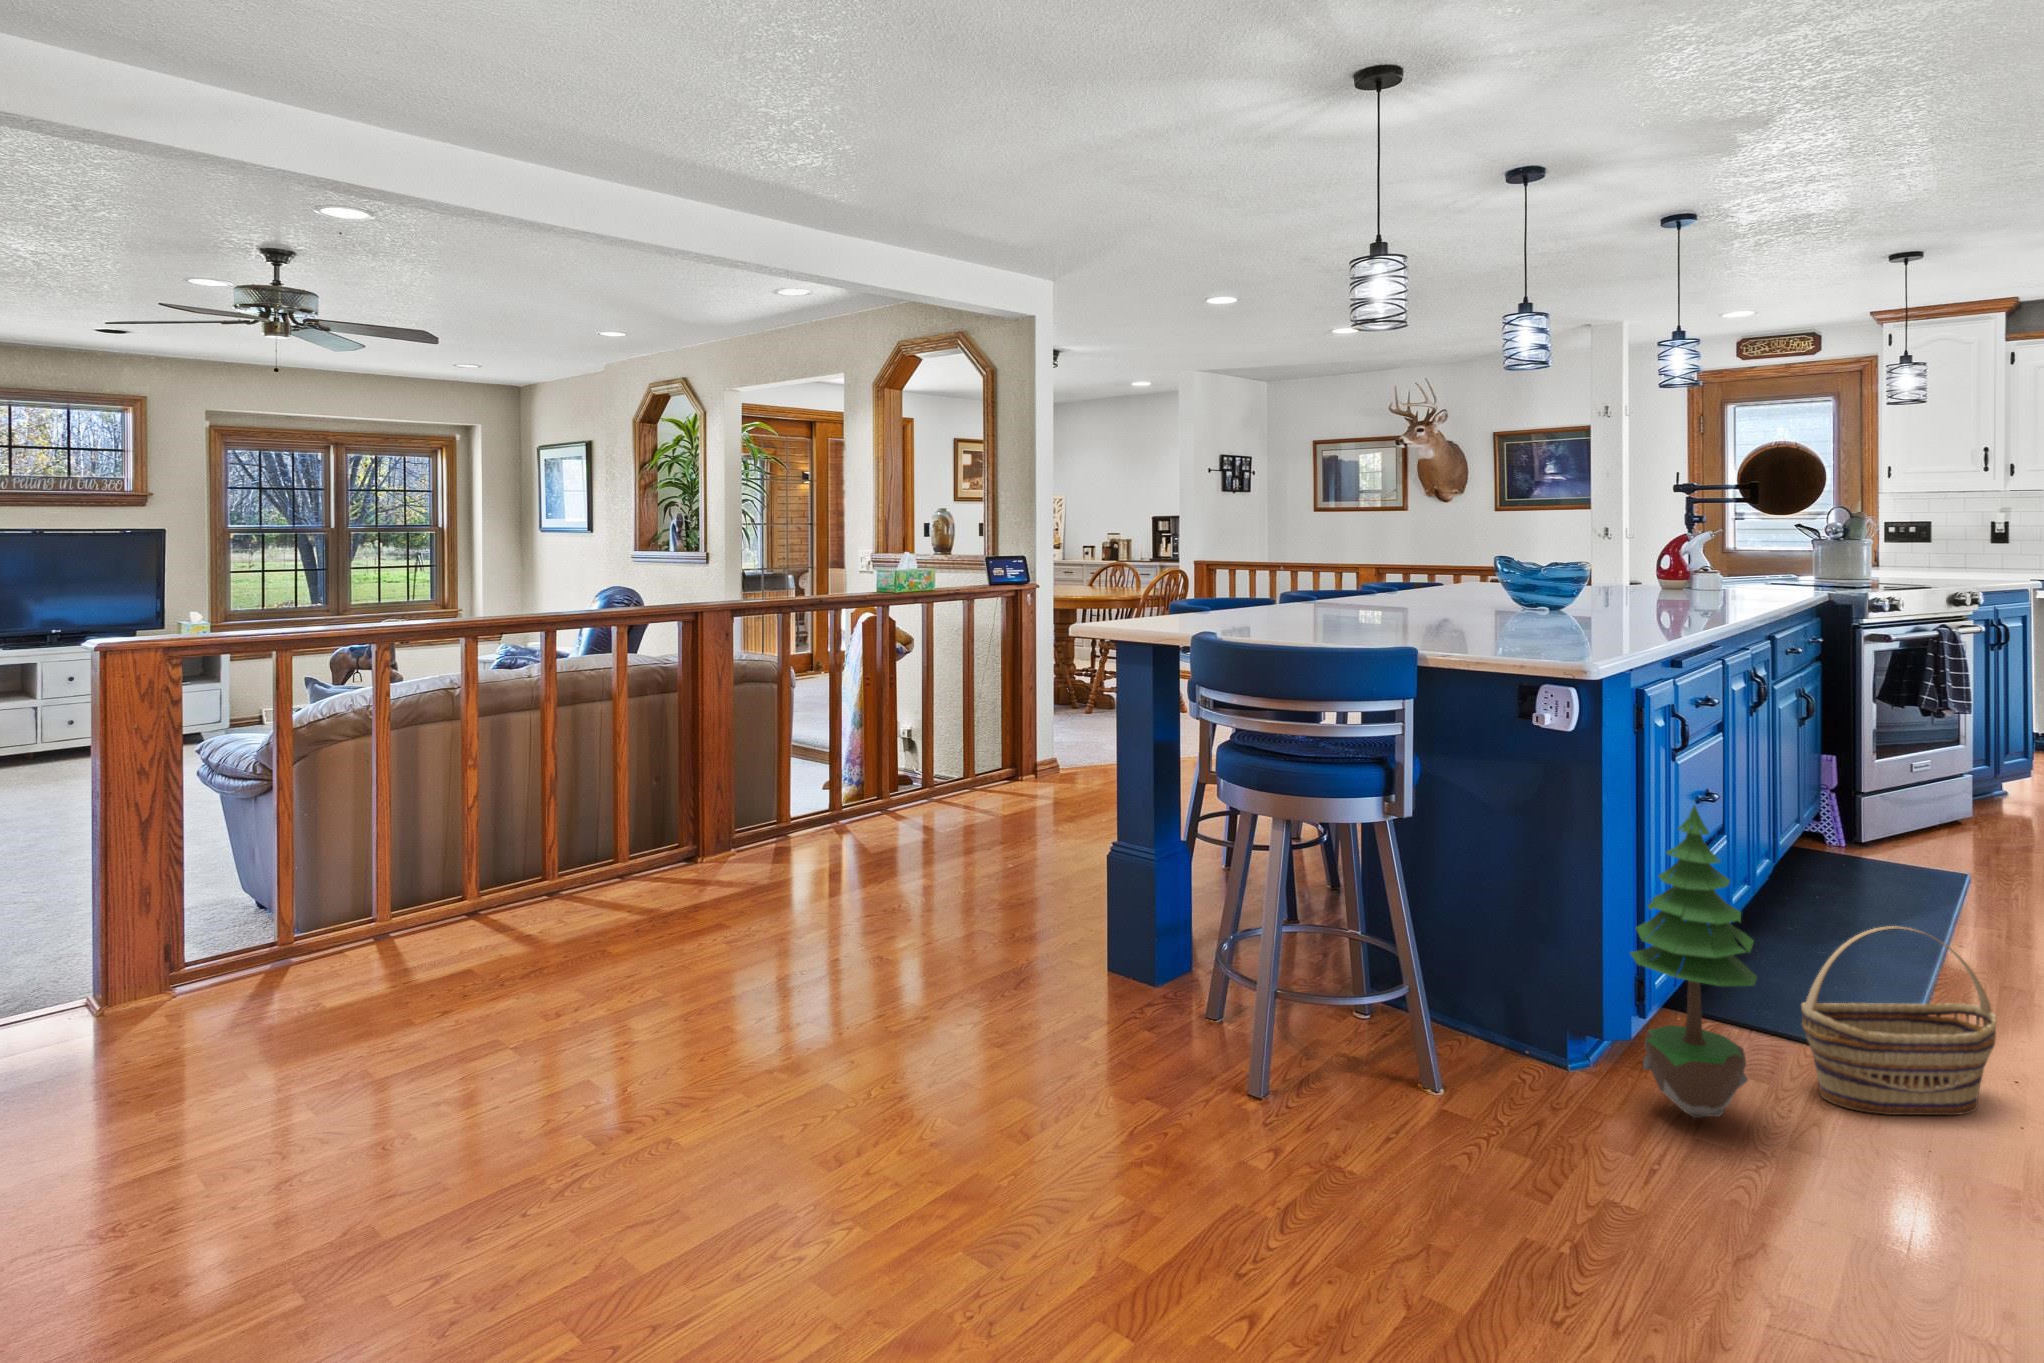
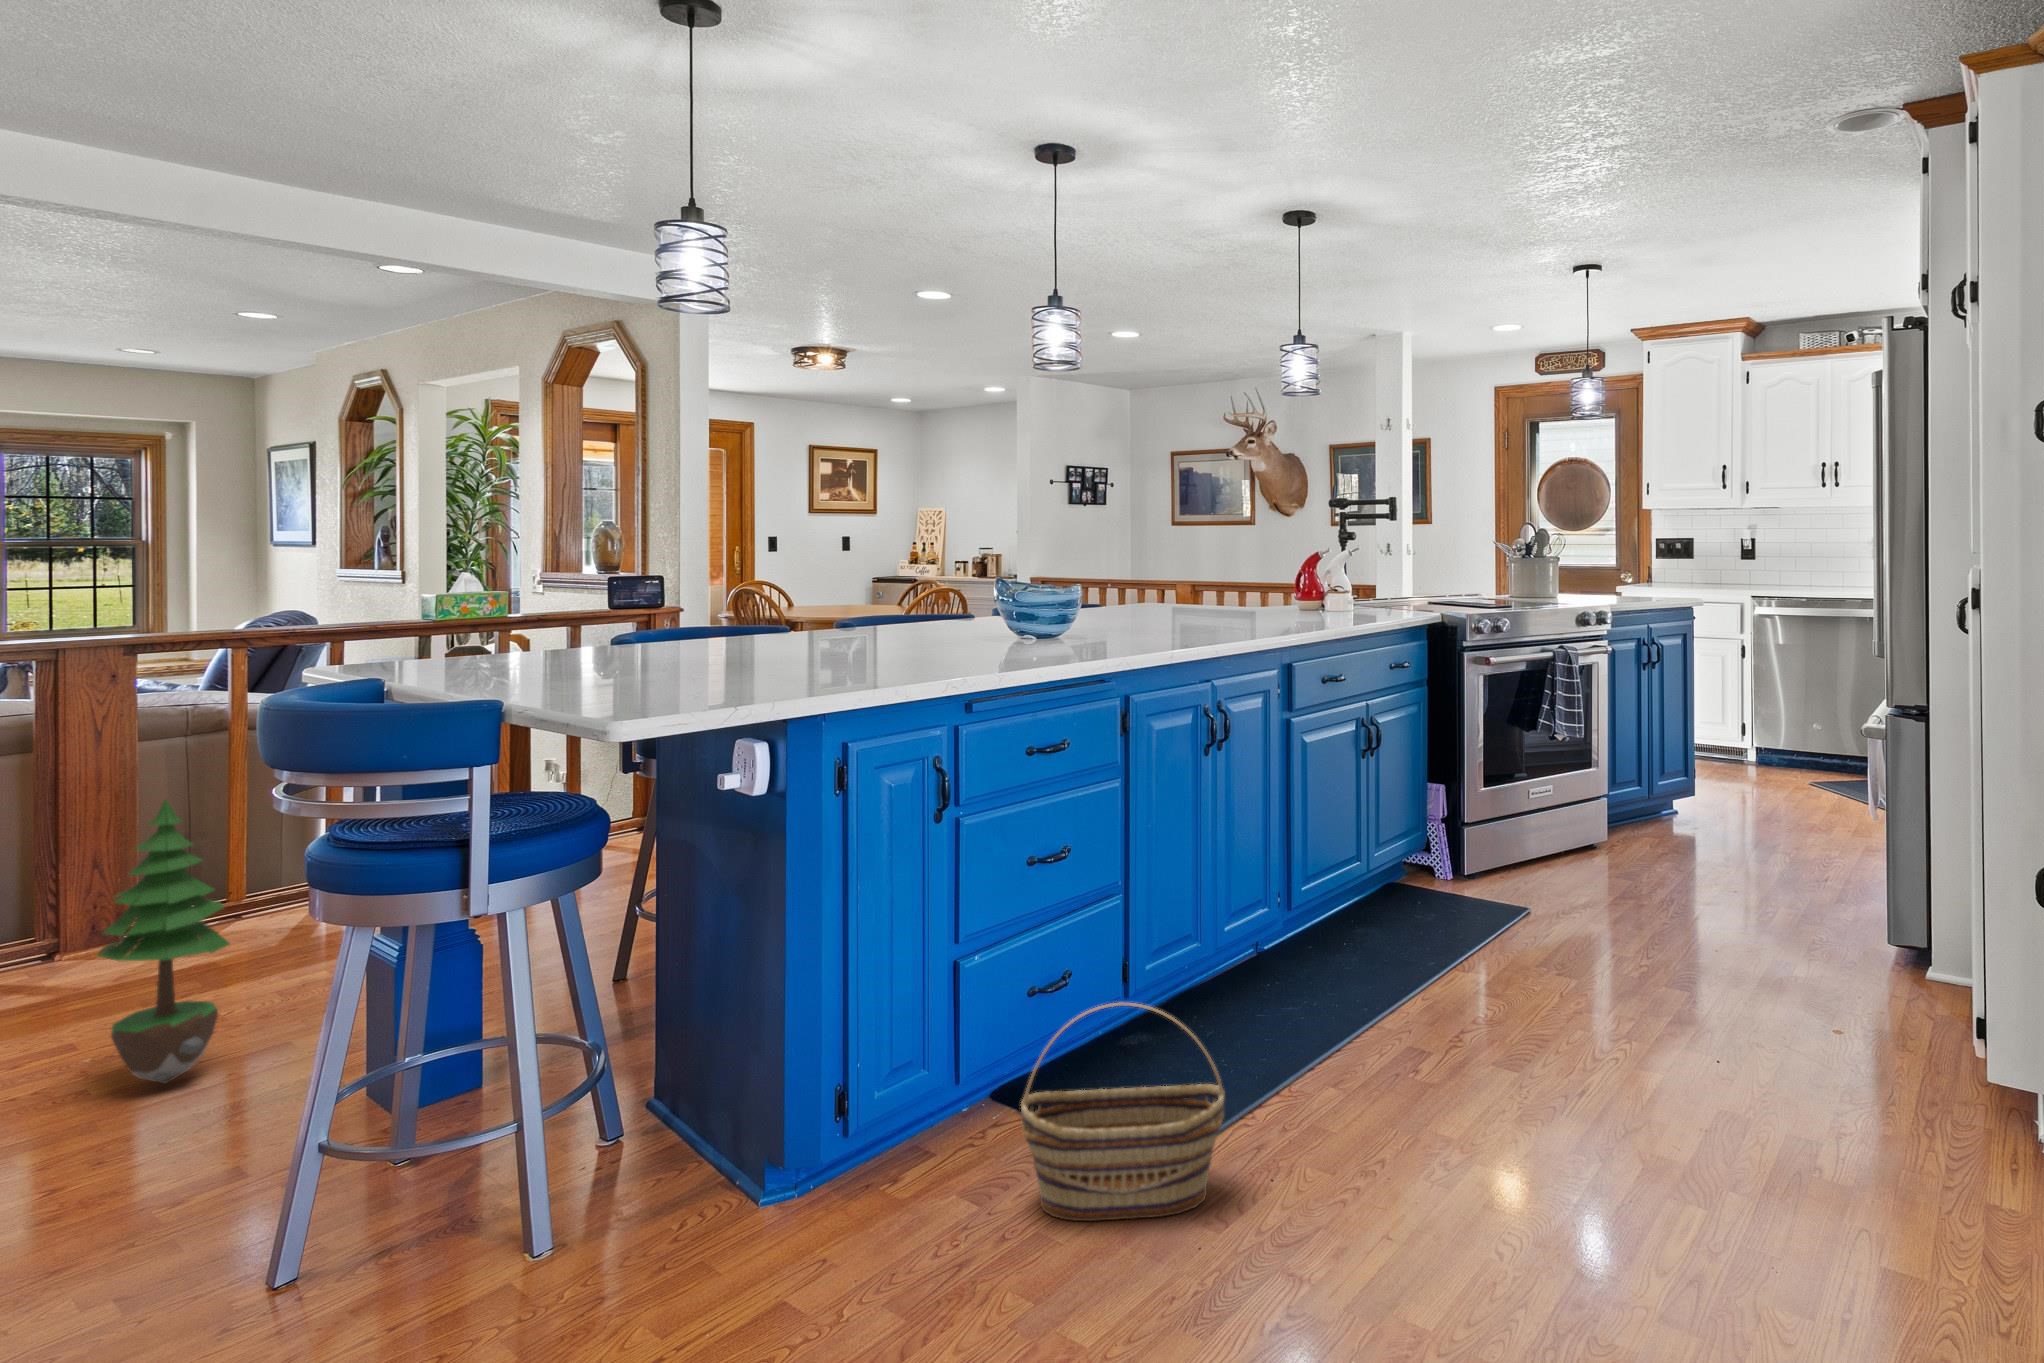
potted tree: present [1630,805,1757,1118] -> present [97,800,229,1084]

